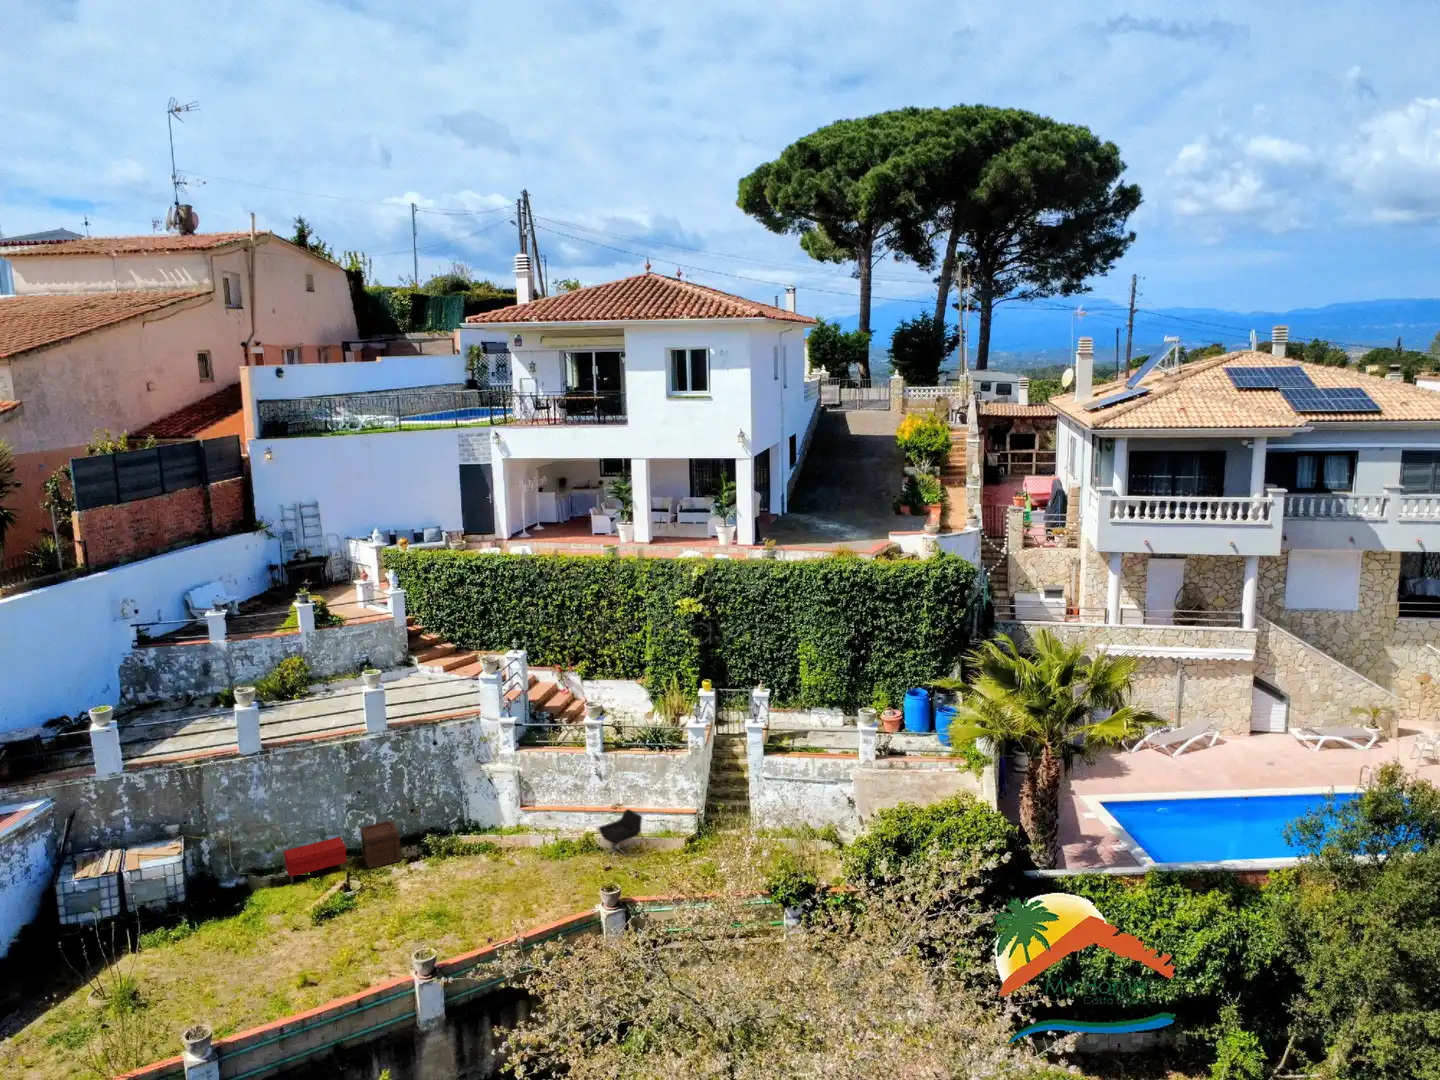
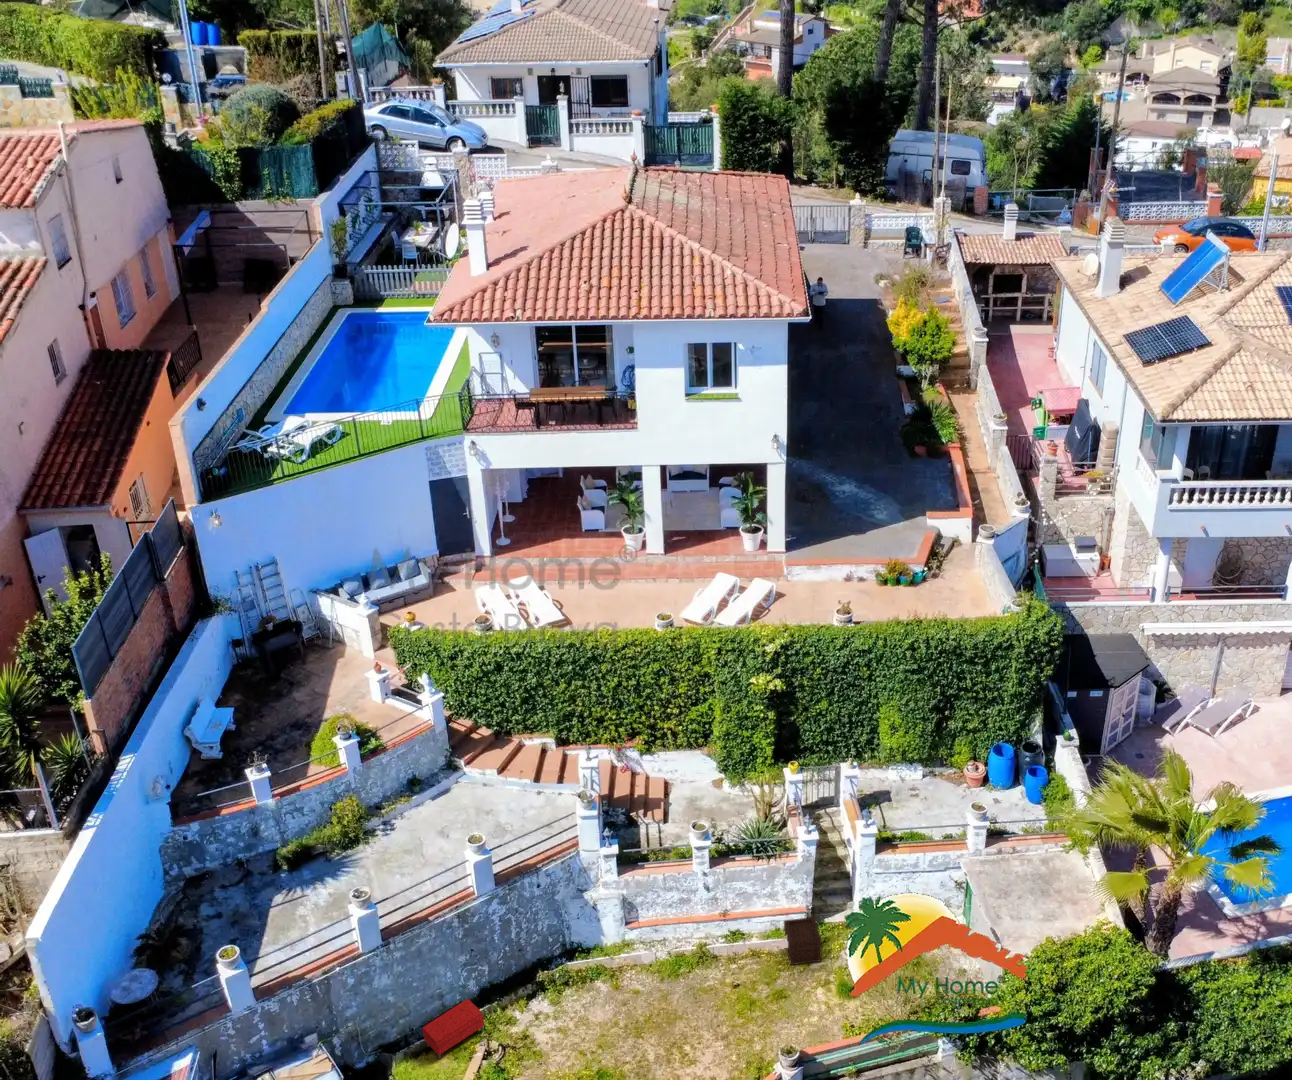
lounge chair: present [599,809,642,855] -> none [721,923,766,975]
wooden crate: present [360,820,401,868] -> present [784,917,822,965]

